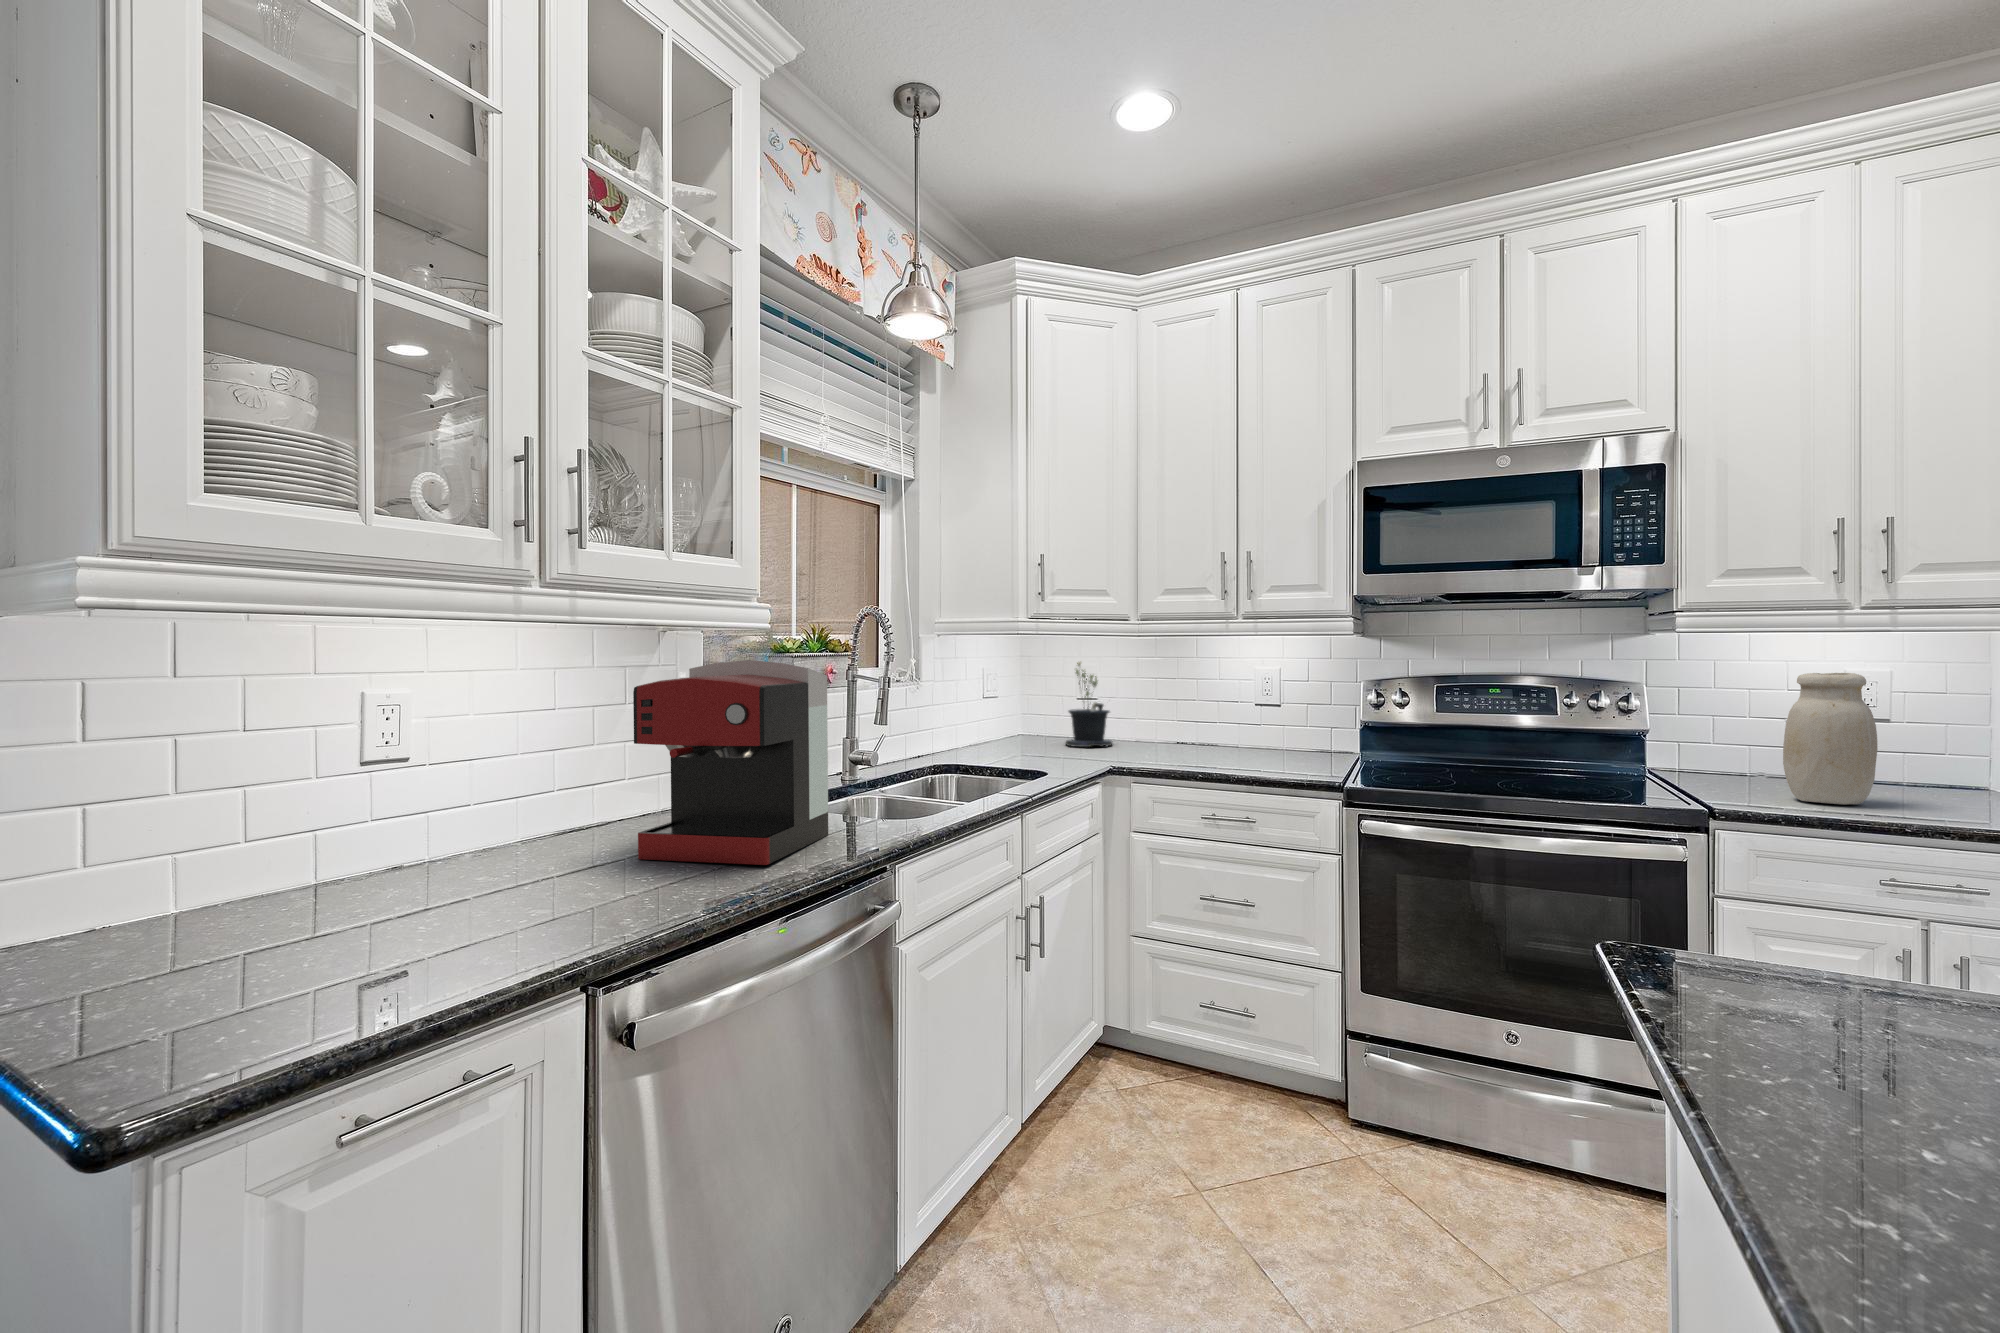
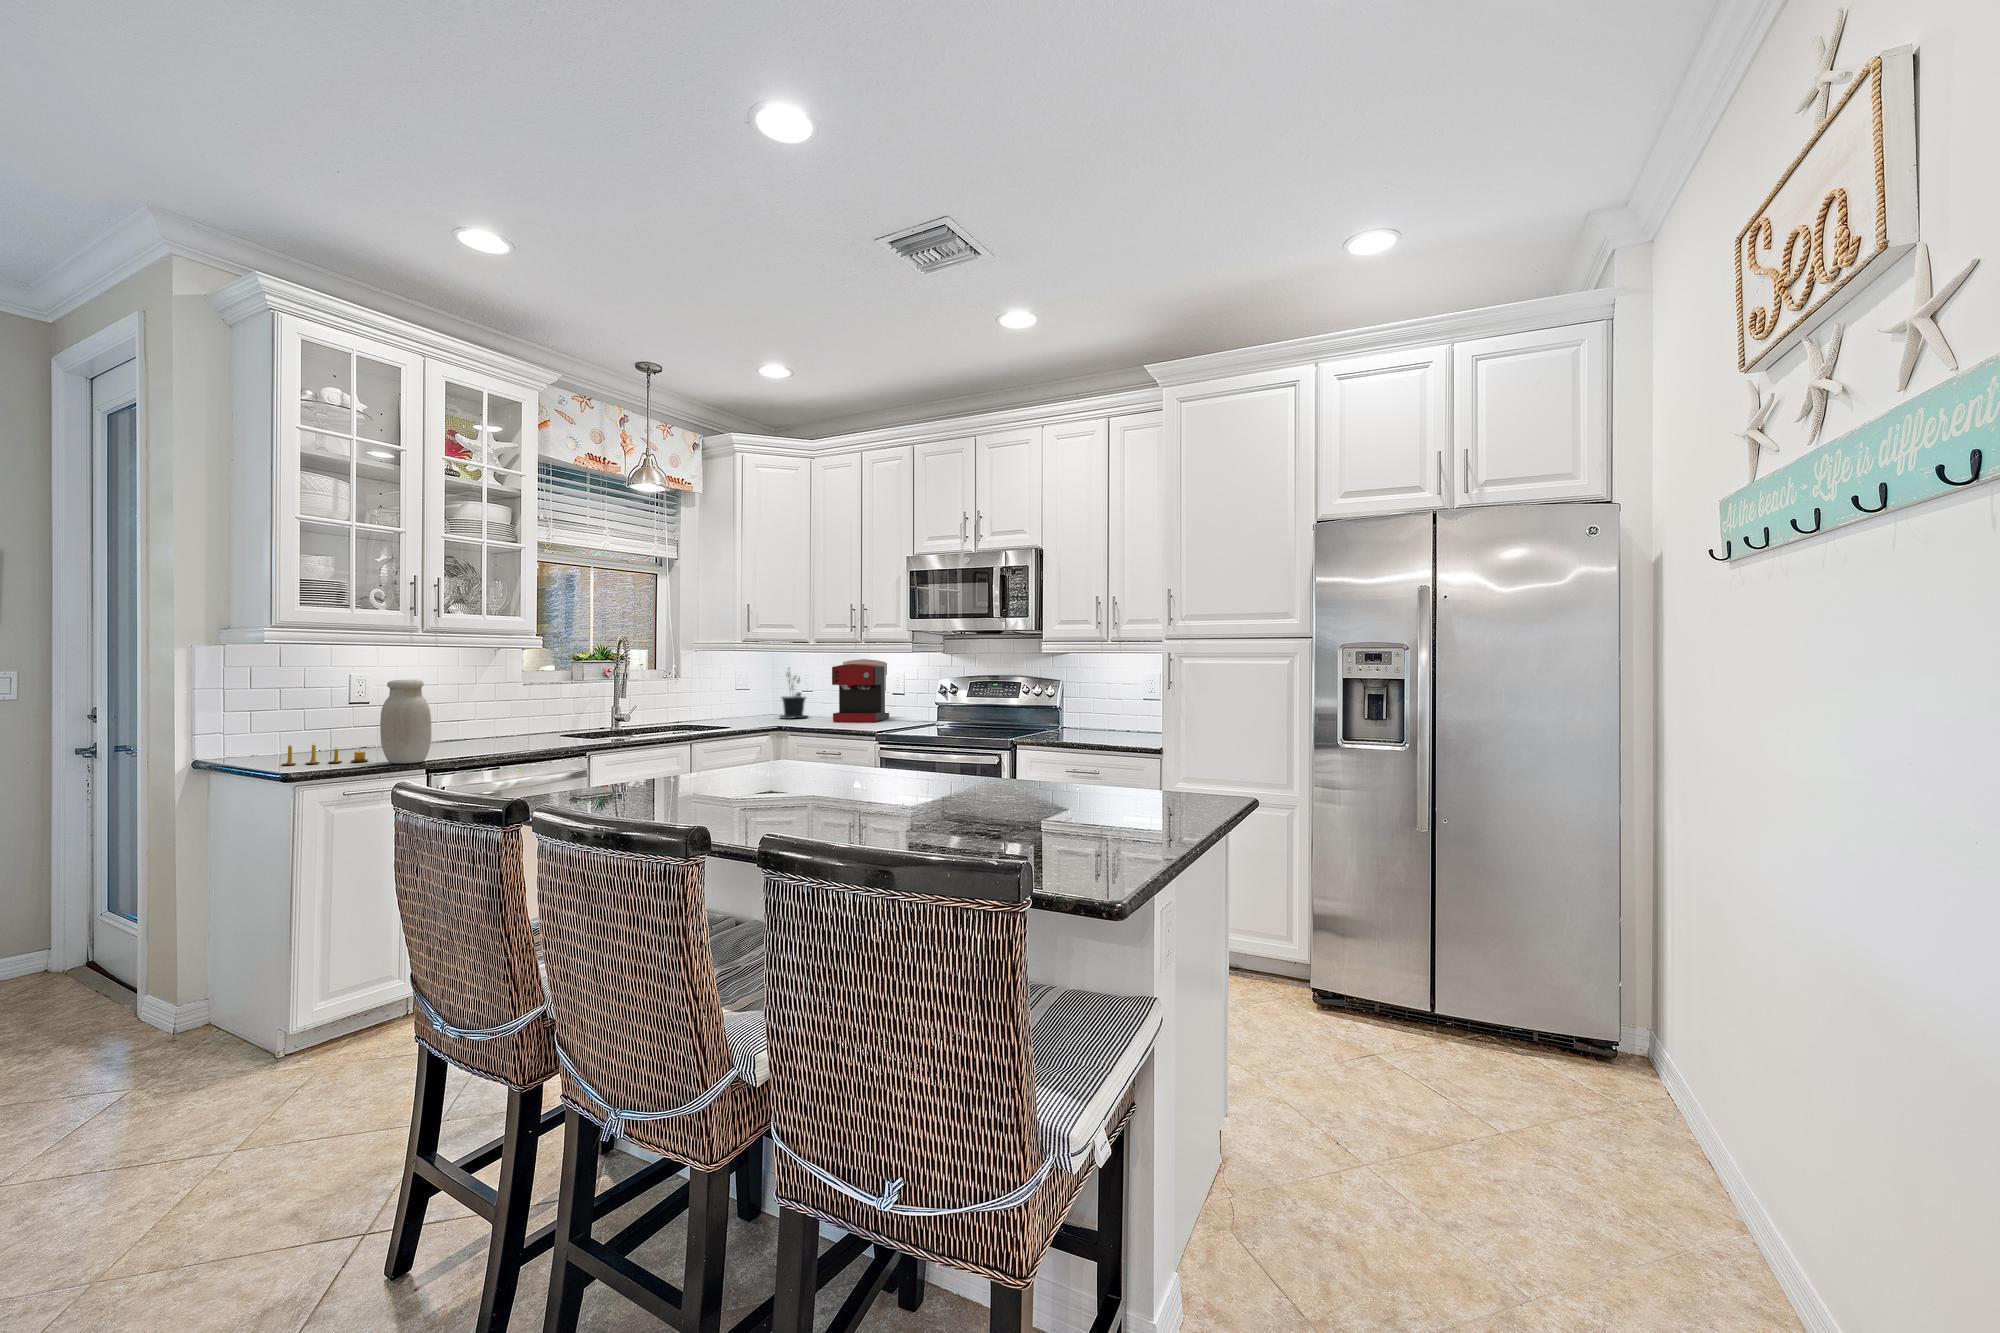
coffee maker: present [633,660,828,865] -> present [832,659,889,722]
jar: present [1783,673,1878,804] -> present [380,679,431,764]
candle: none [192,868,416,932] -> present [281,744,368,765]

